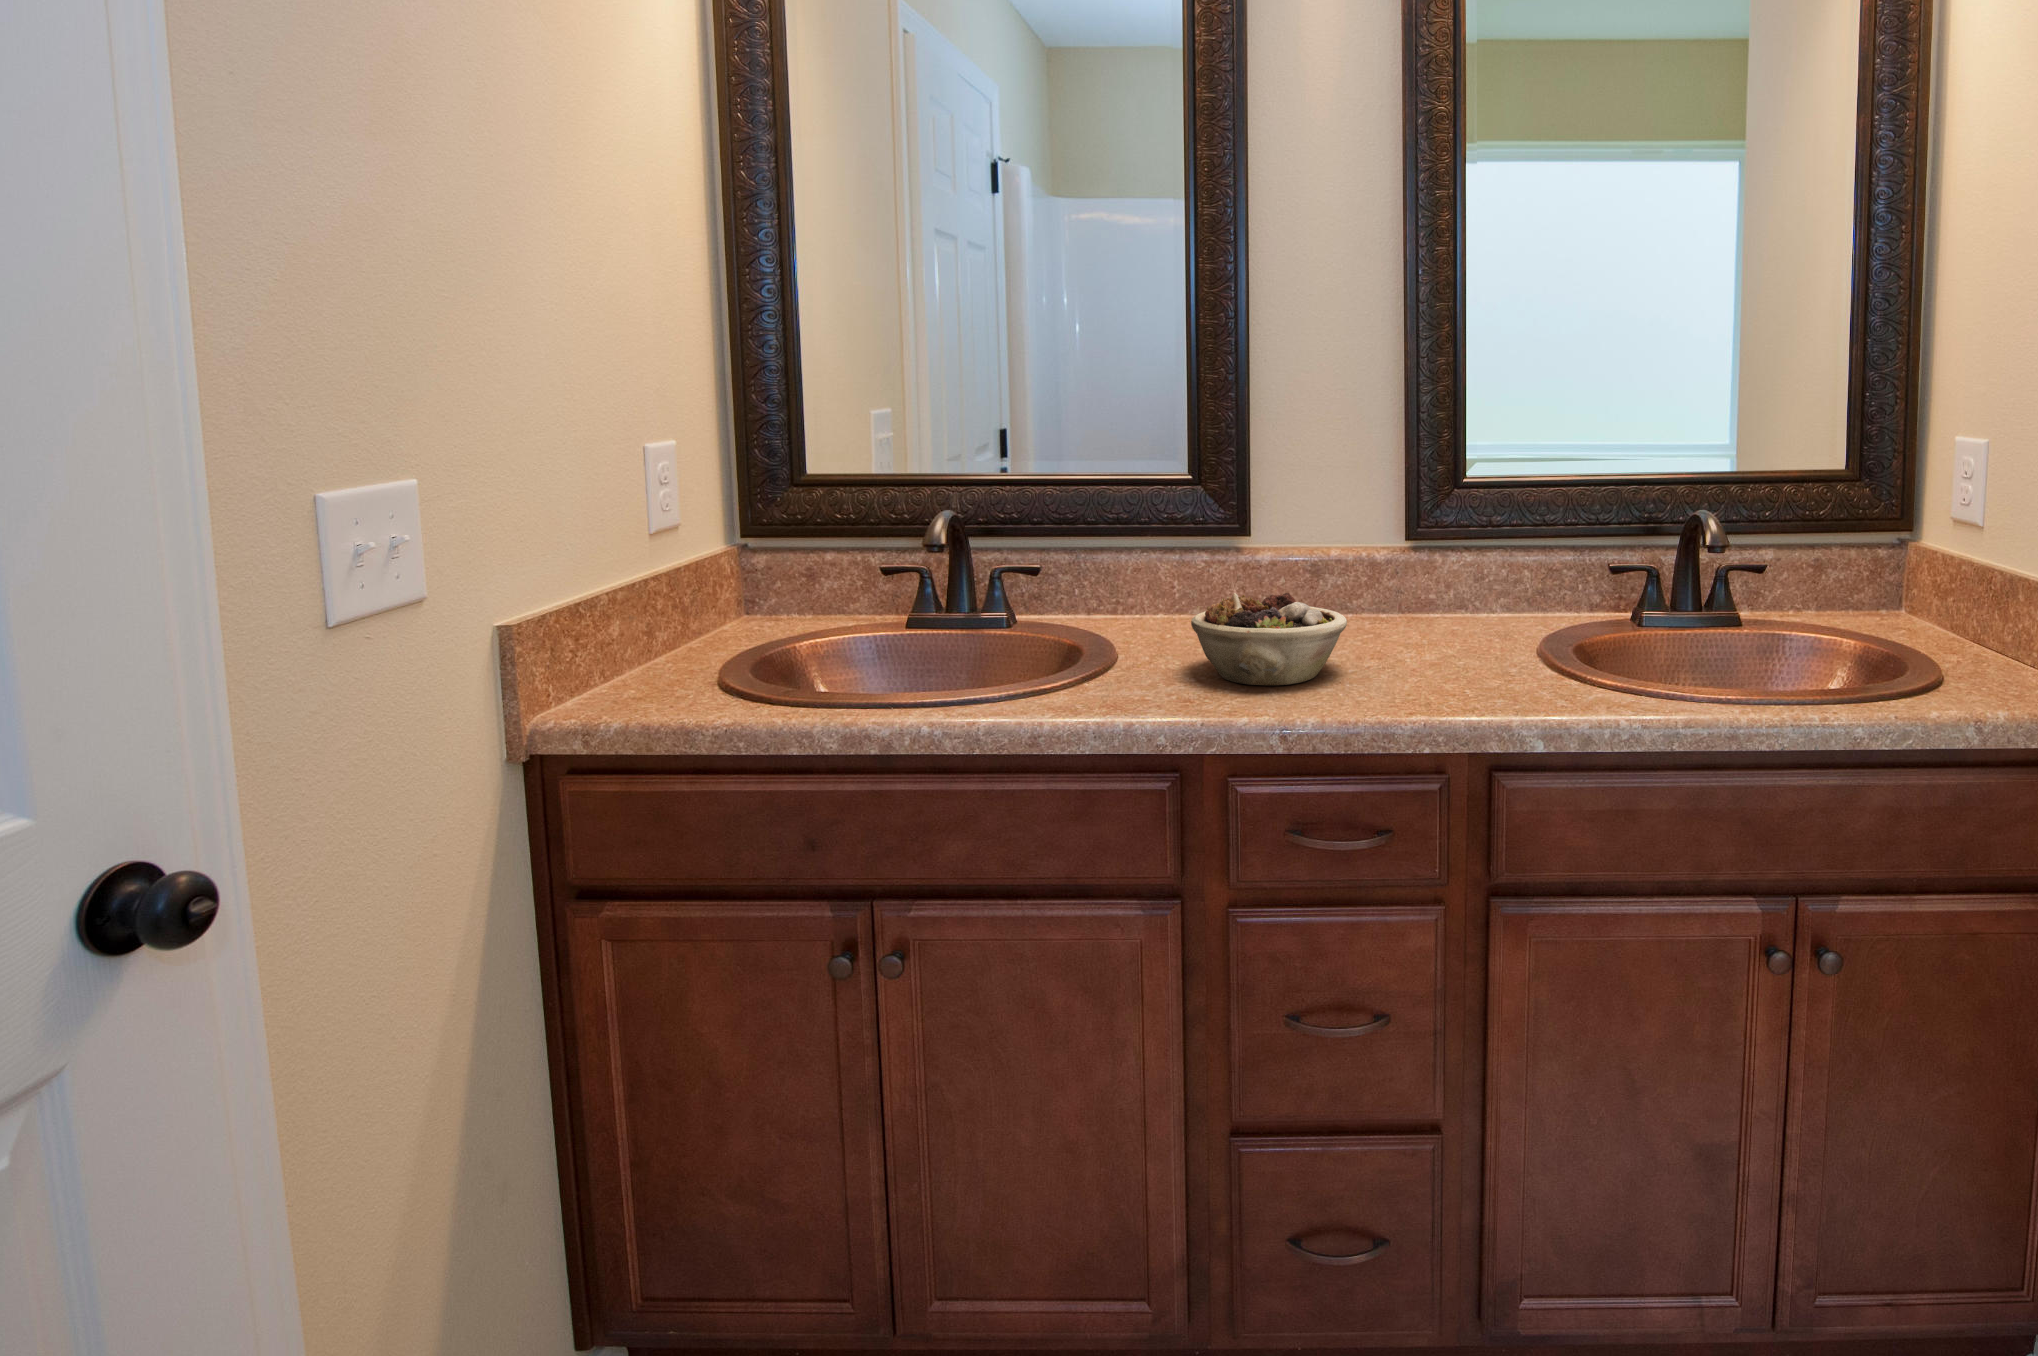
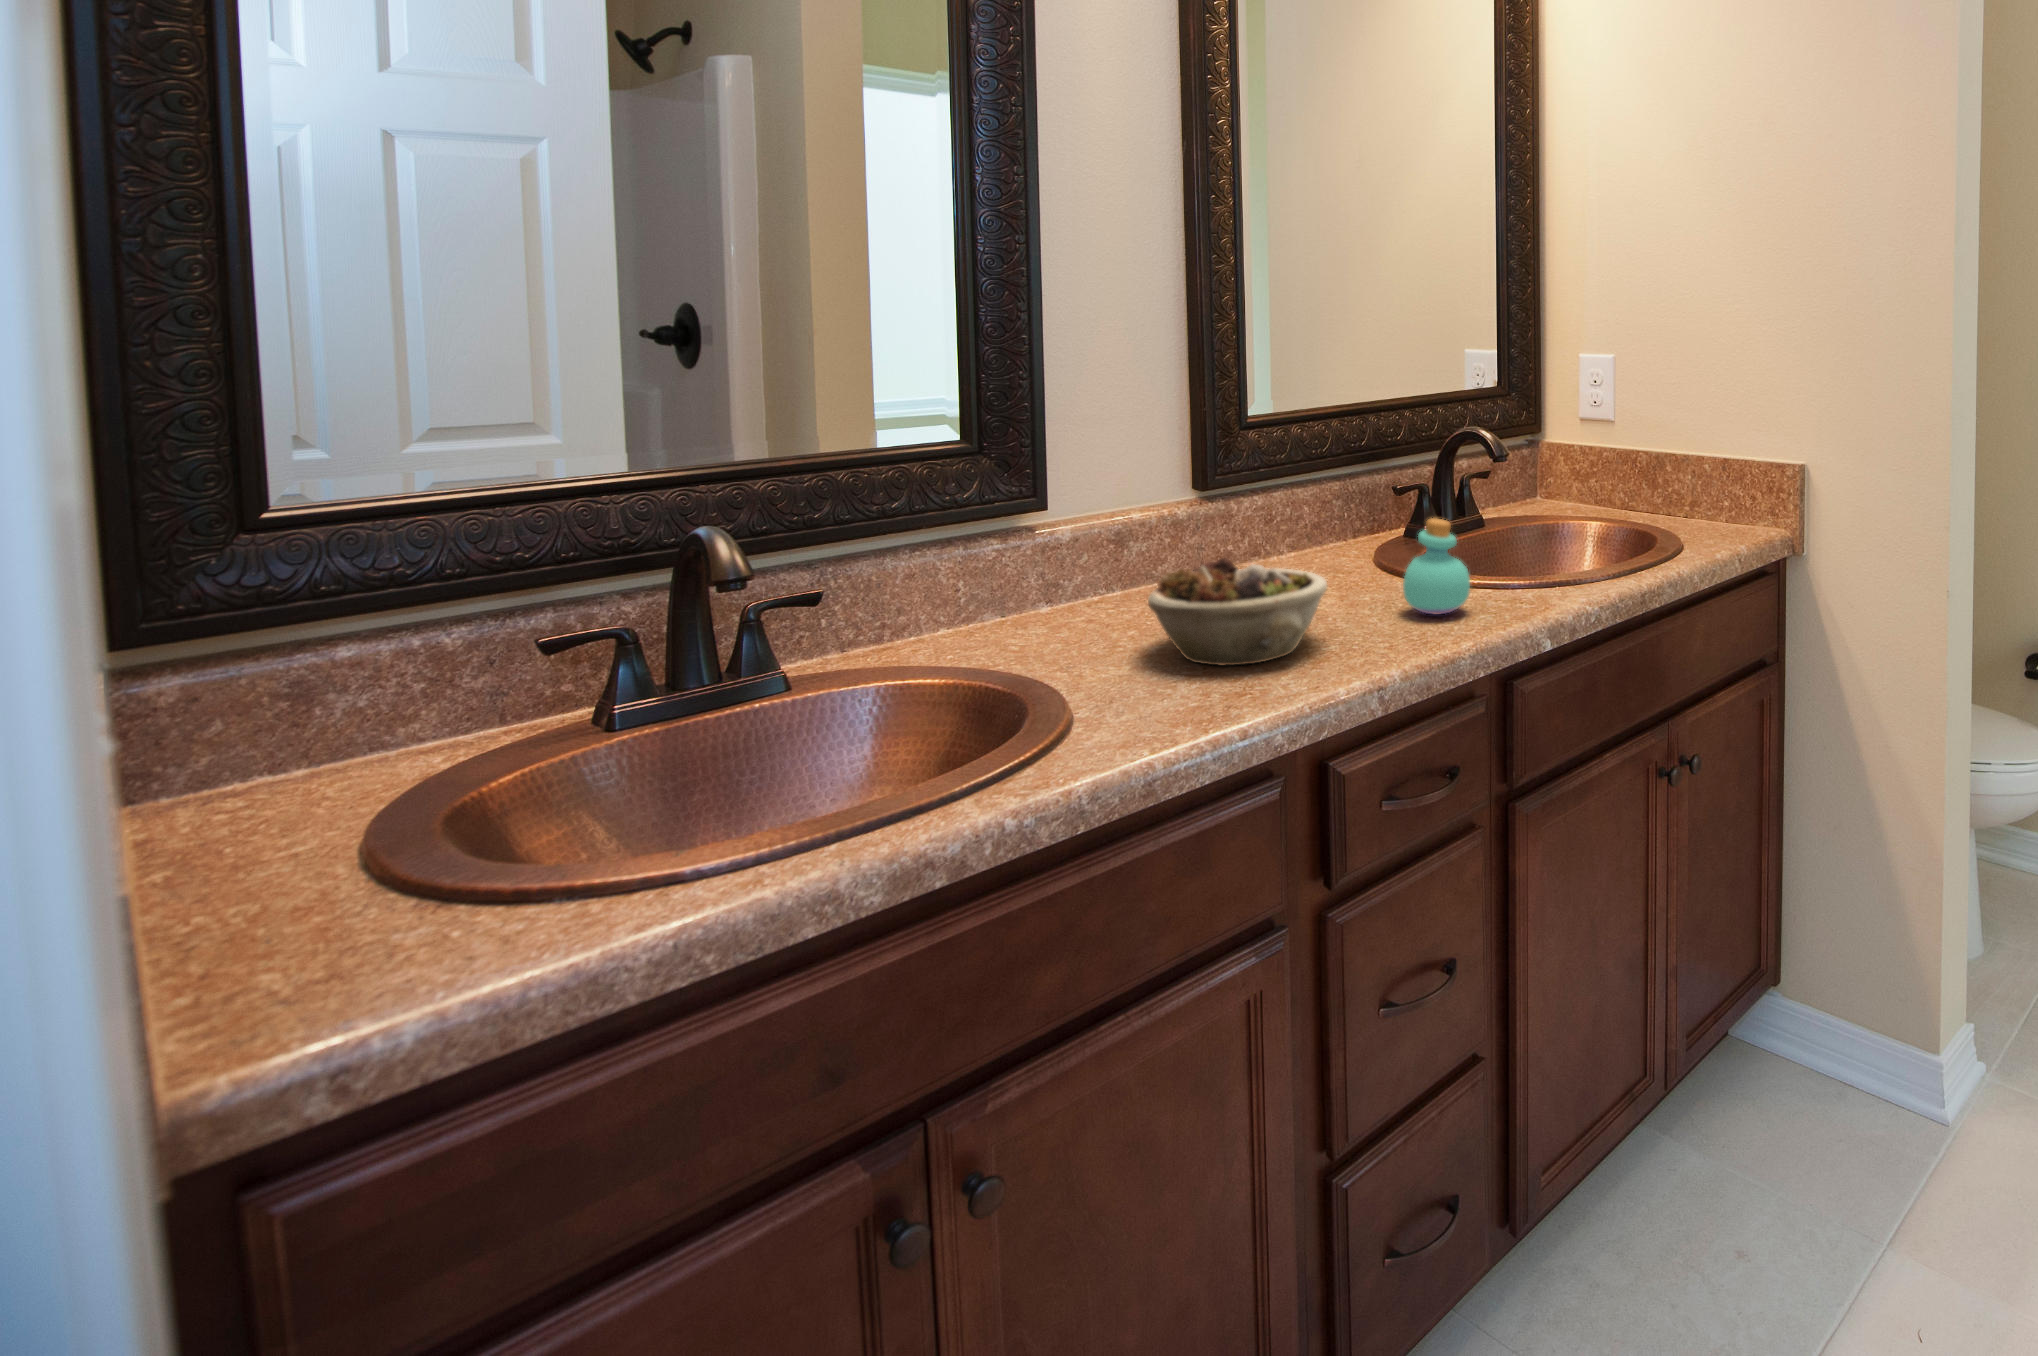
perfume bottle: none [1440,590,1512,690] -> present [1403,518,1470,614]

